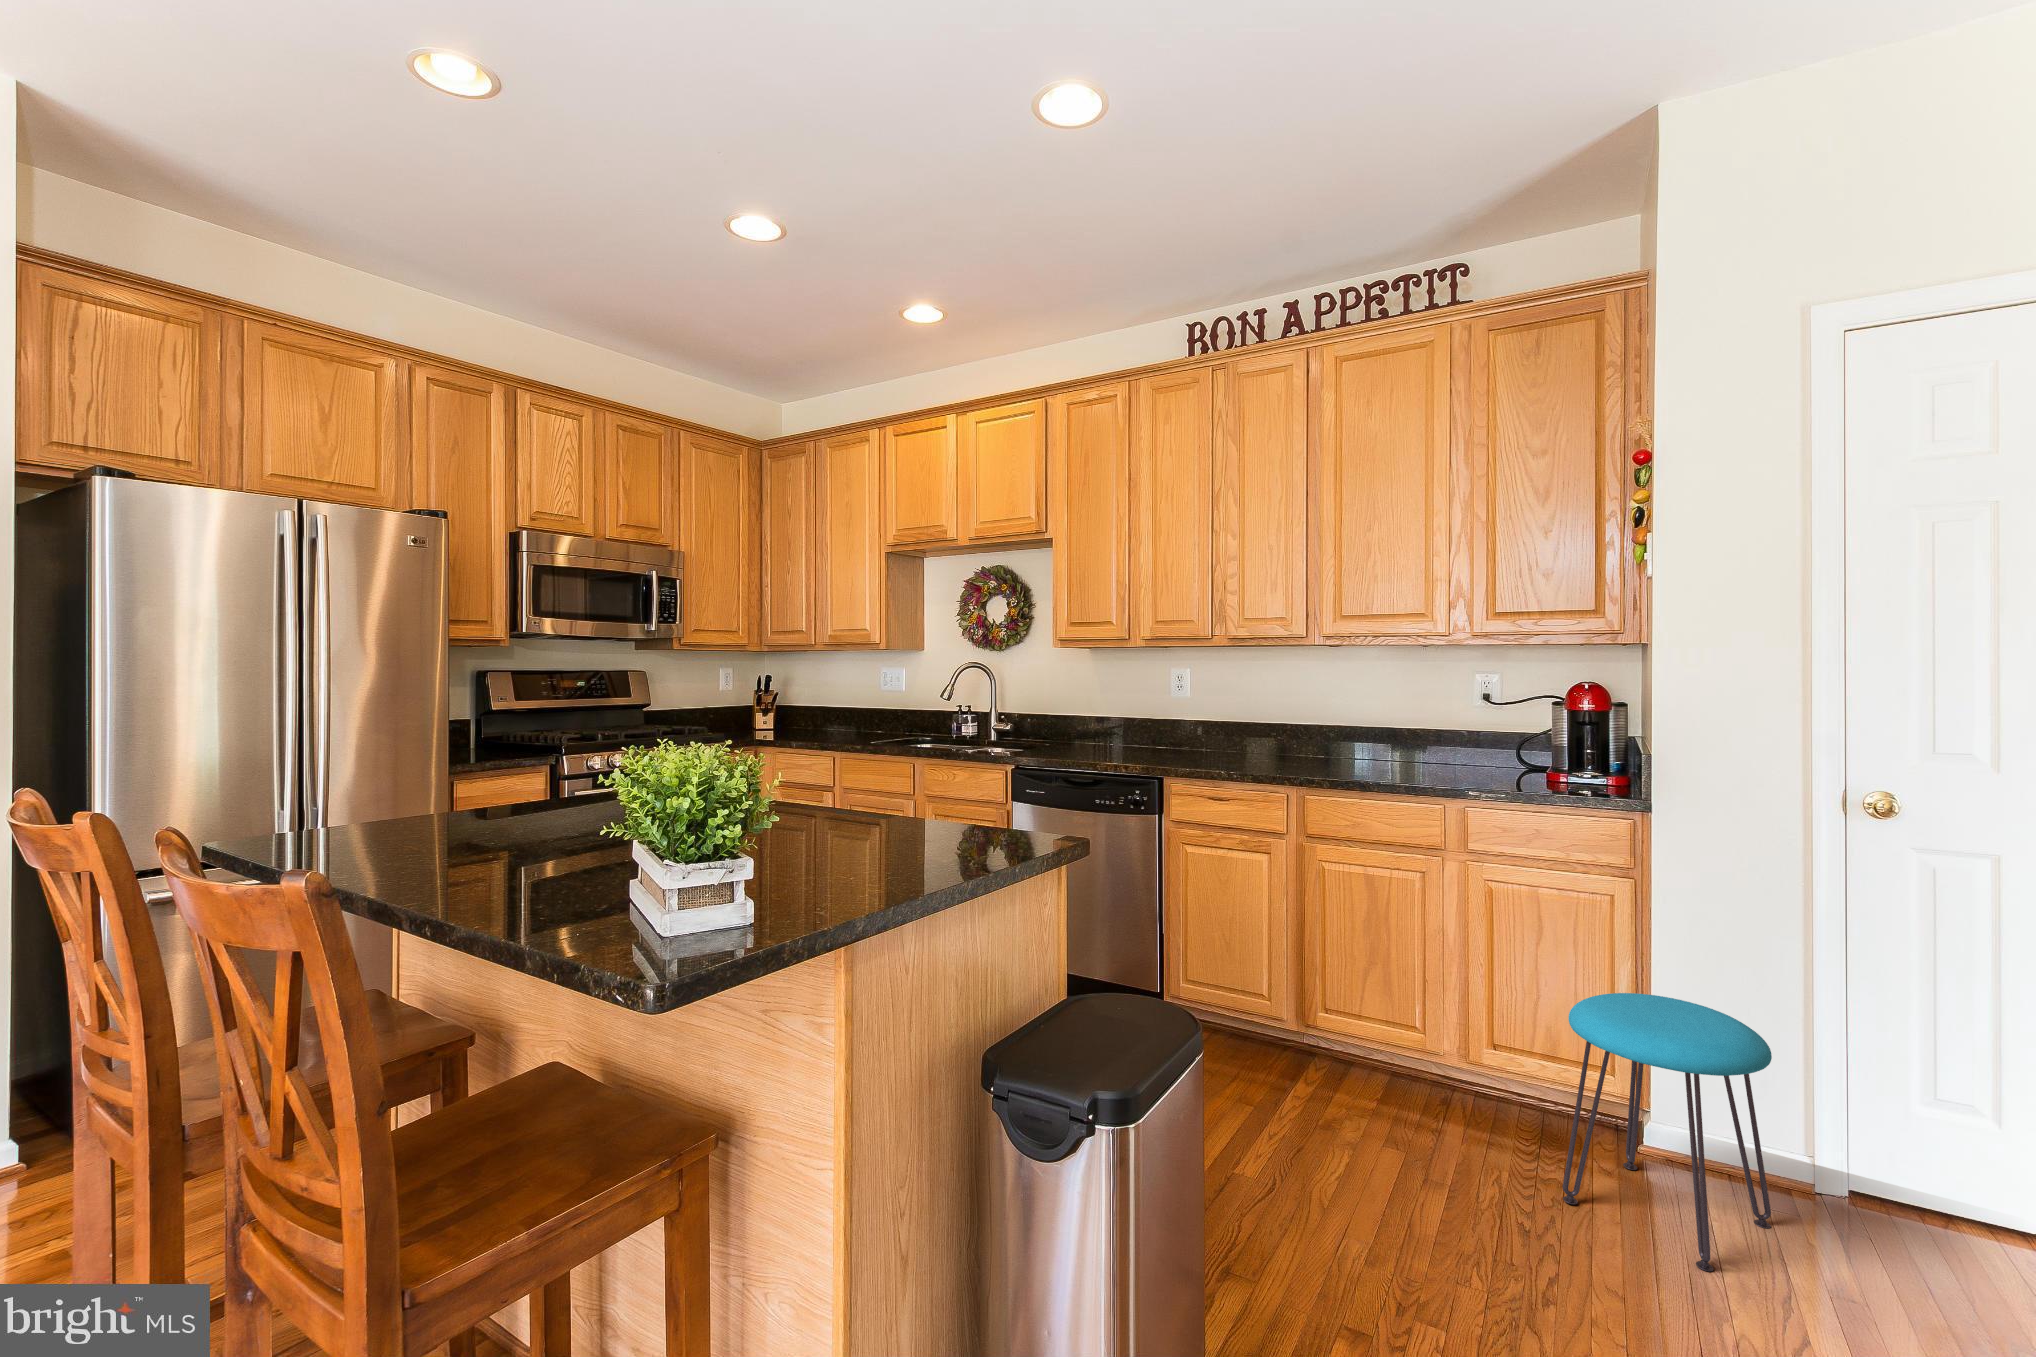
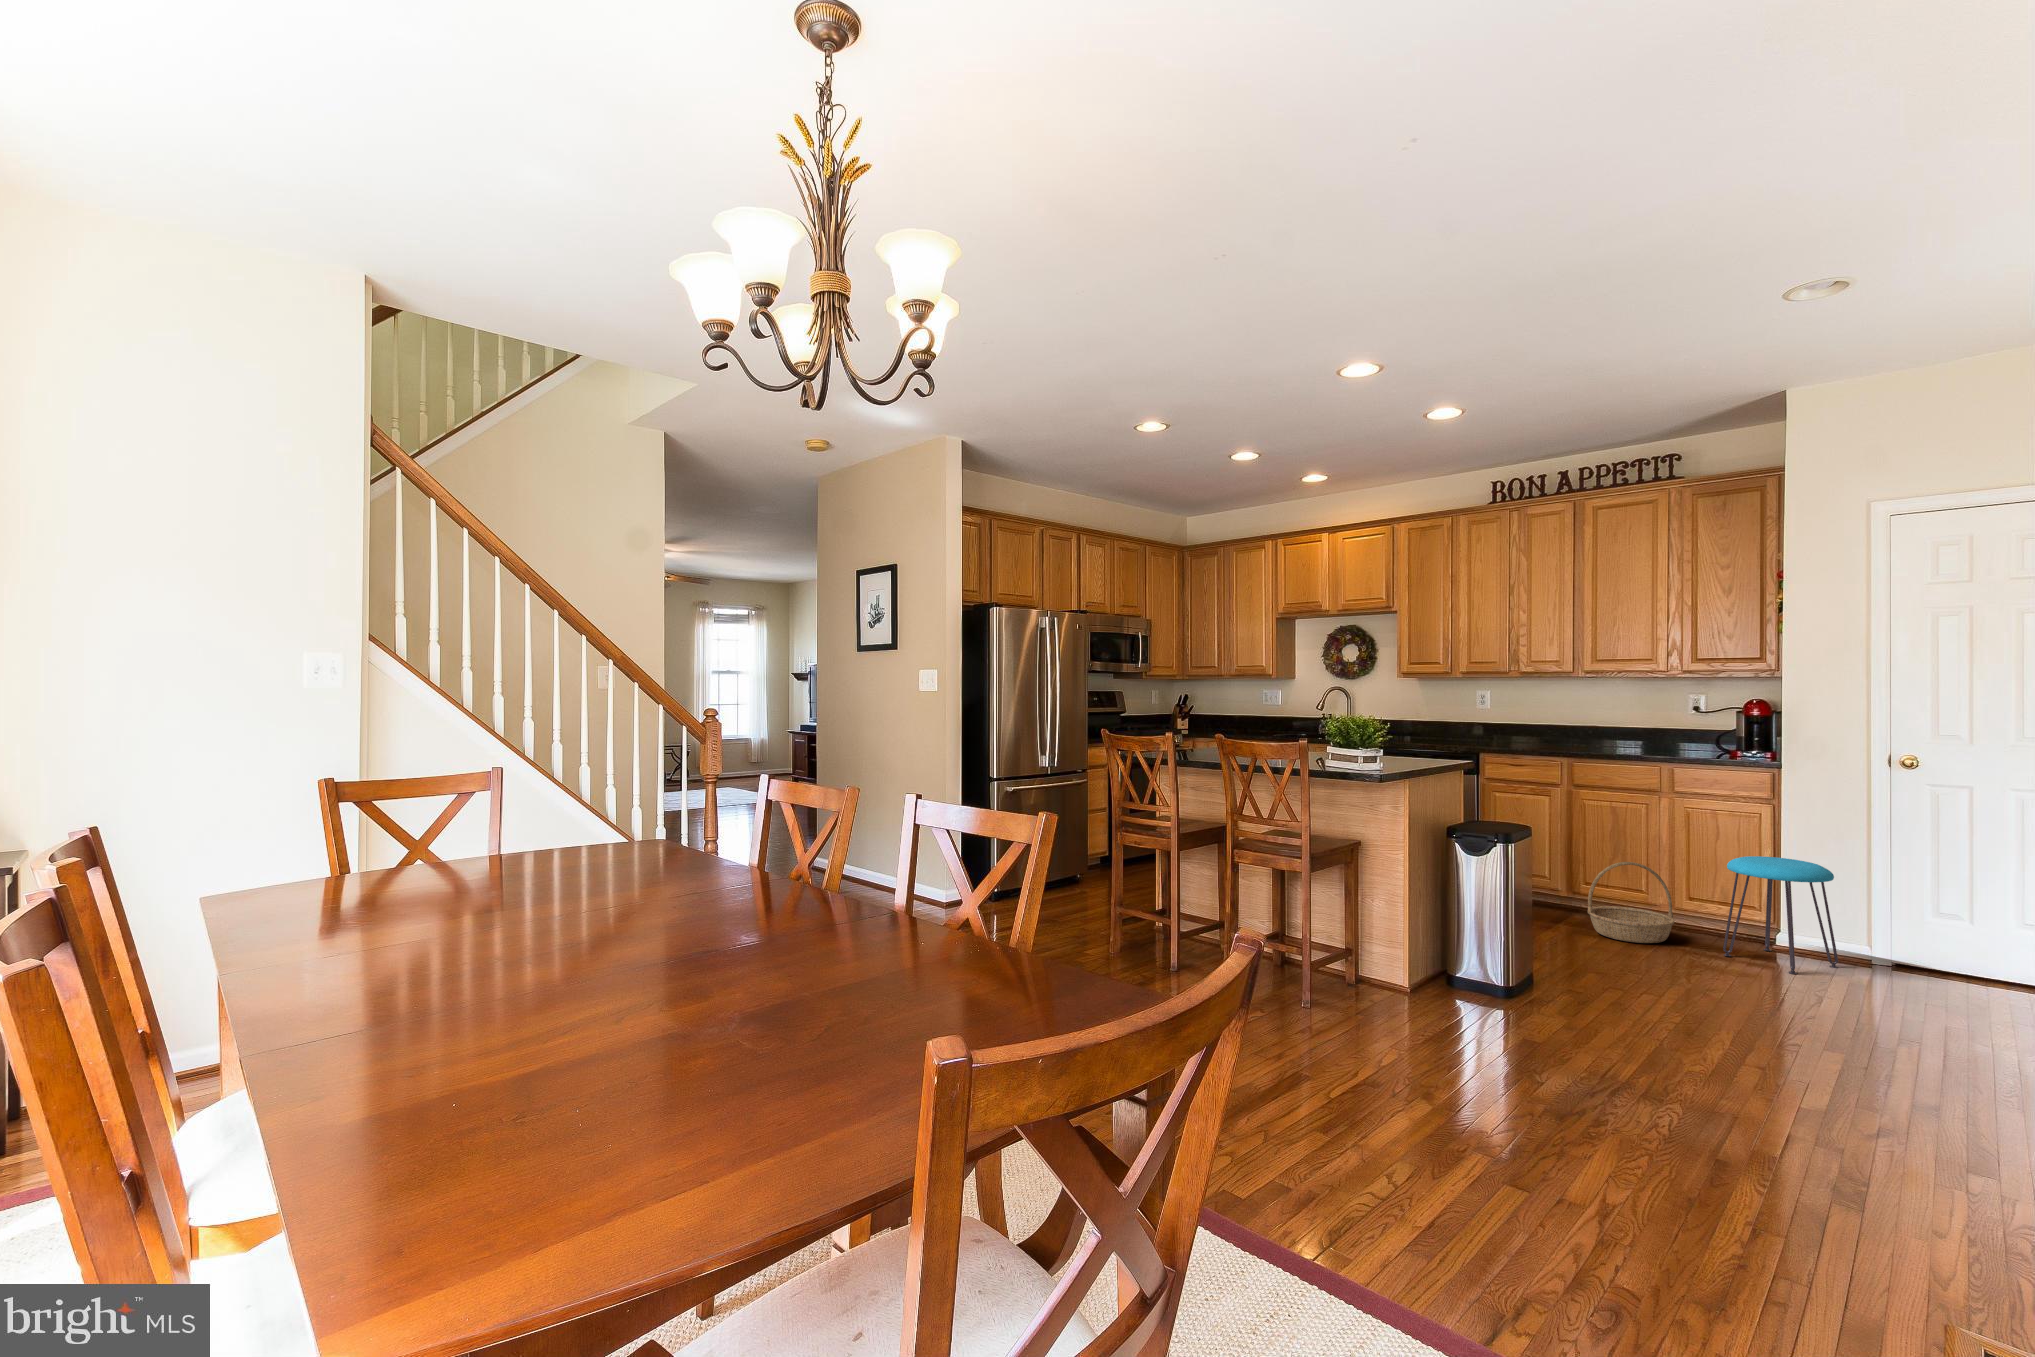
basket: none [1323,998,1471,1165] -> present [1588,862,1674,943]

